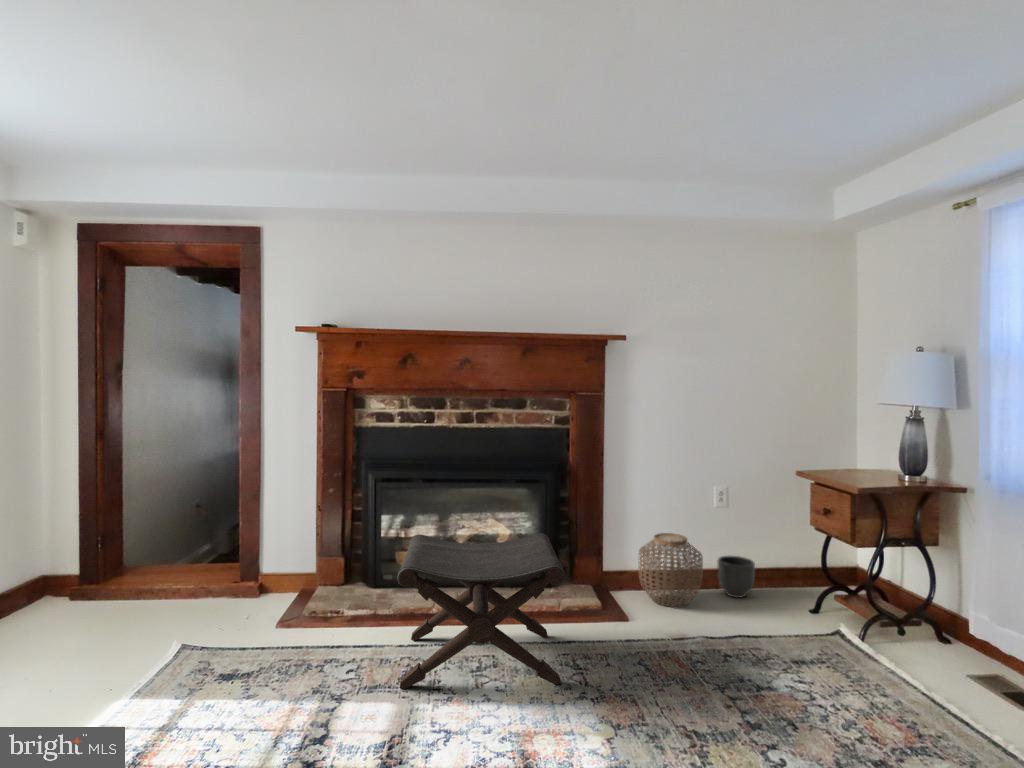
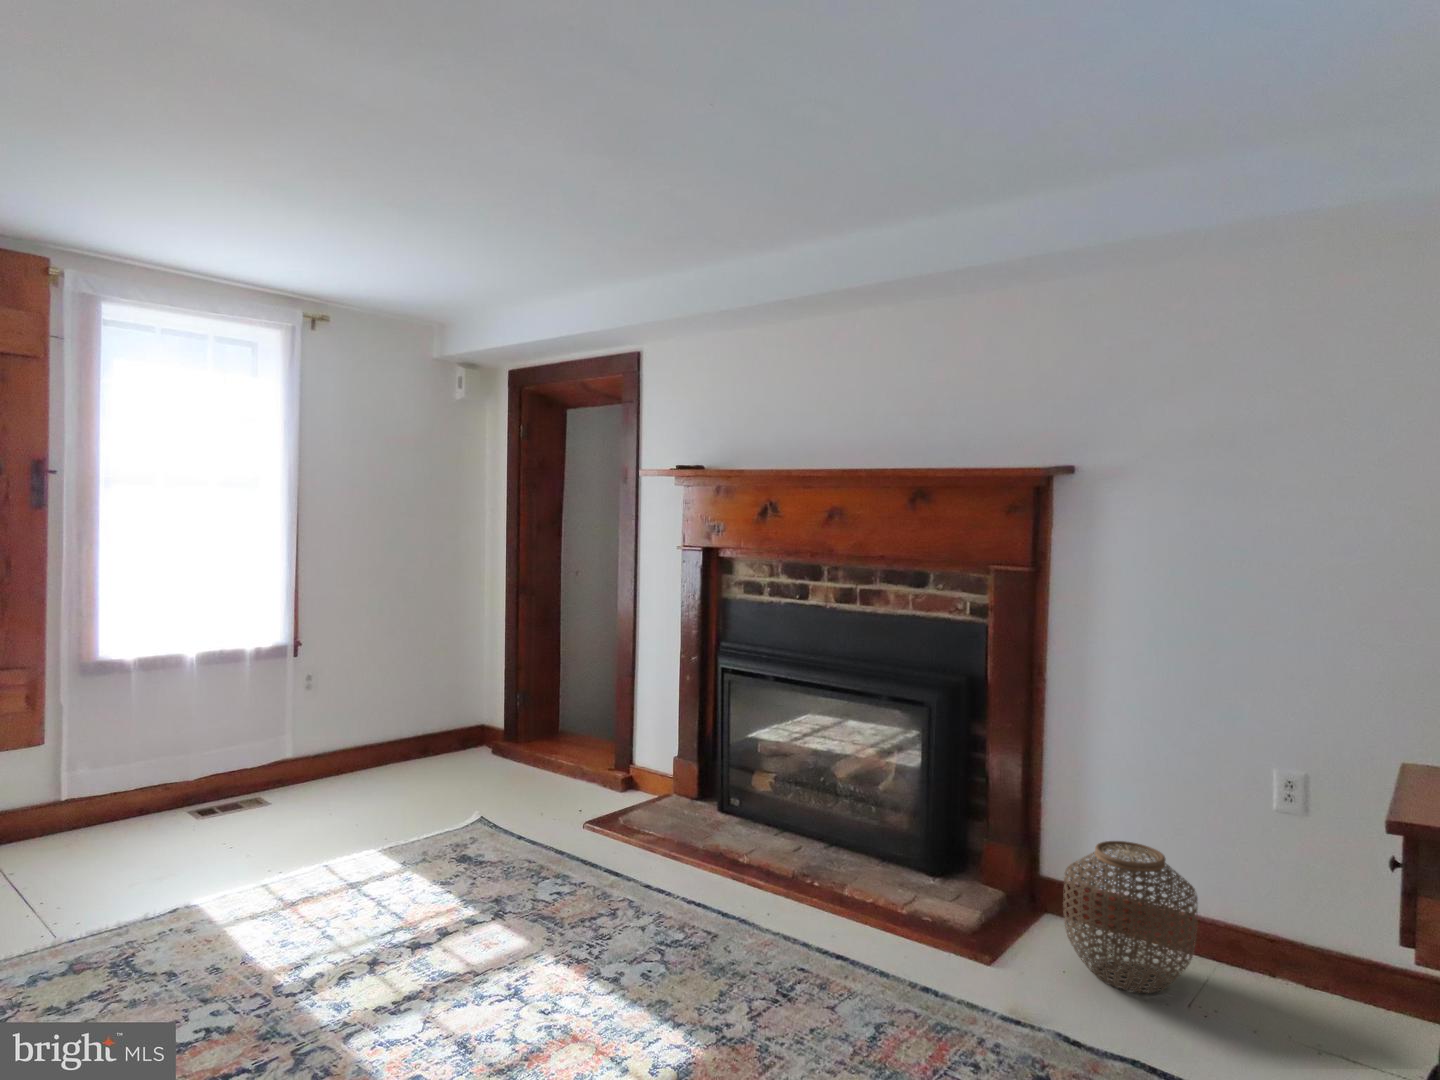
footstool: present [397,533,565,689] -> none [577,742,839,990]
planter: present [718,556,755,598] -> none [1262,931,1354,1033]

